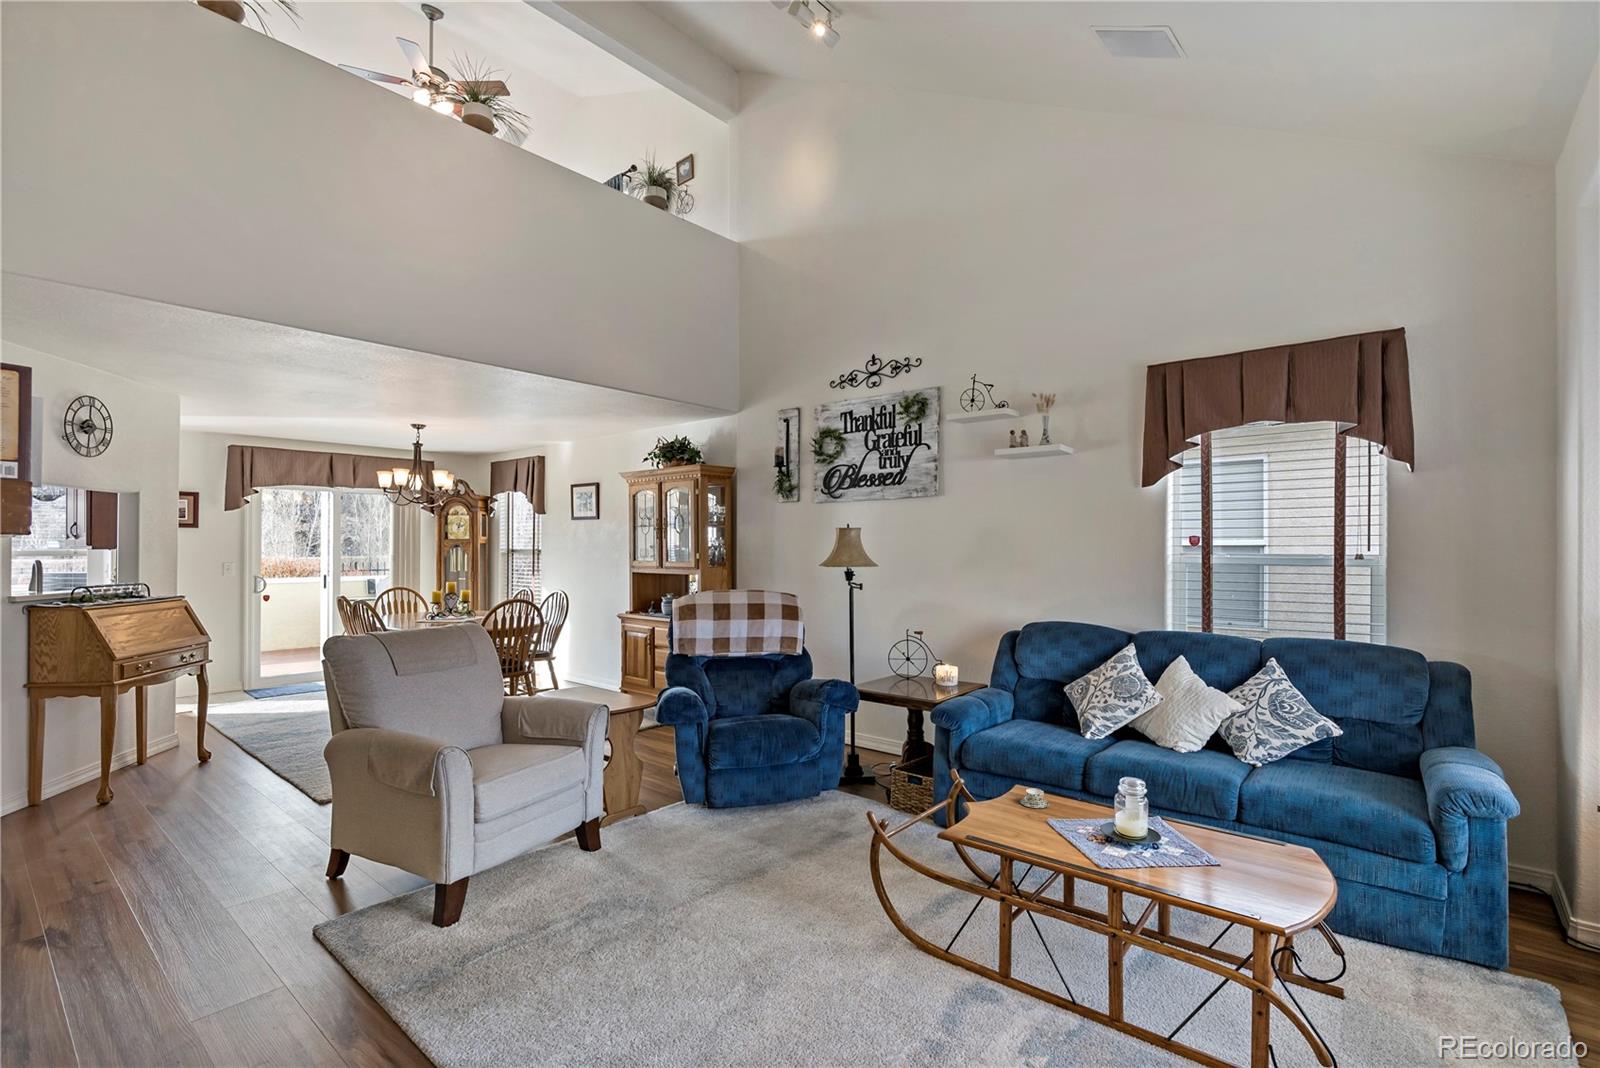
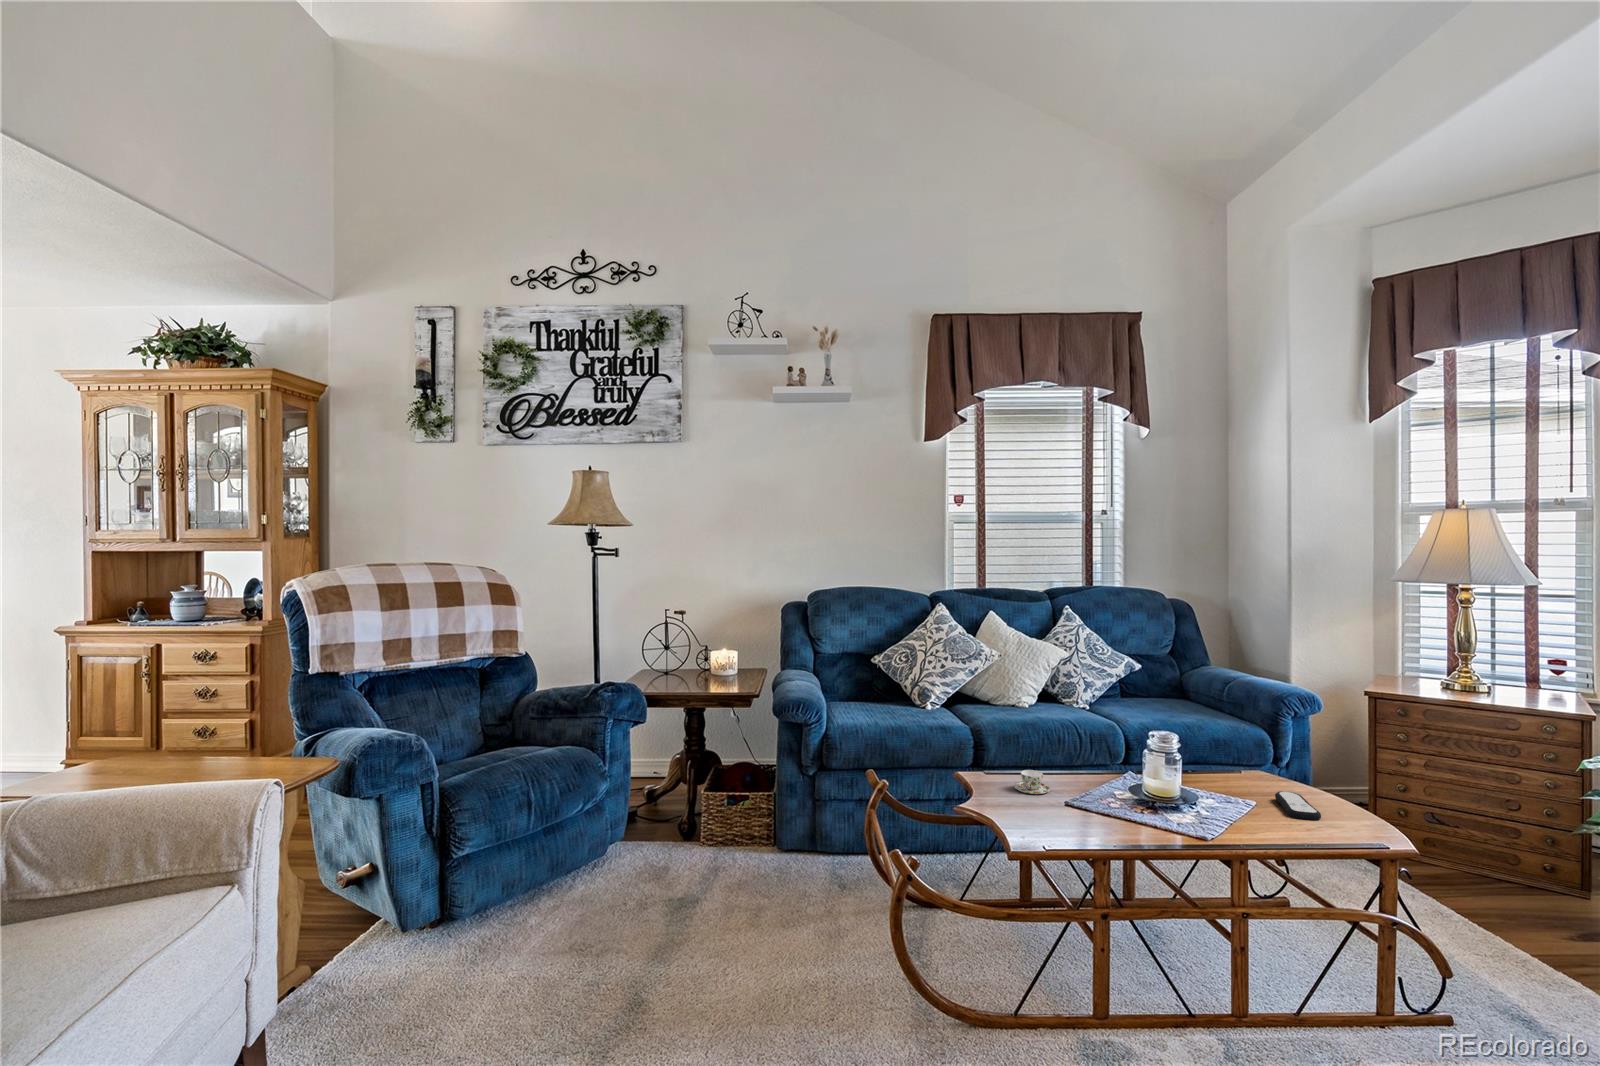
remote control: none [1212,856,1261,882] -> present [1275,791,1321,820]

